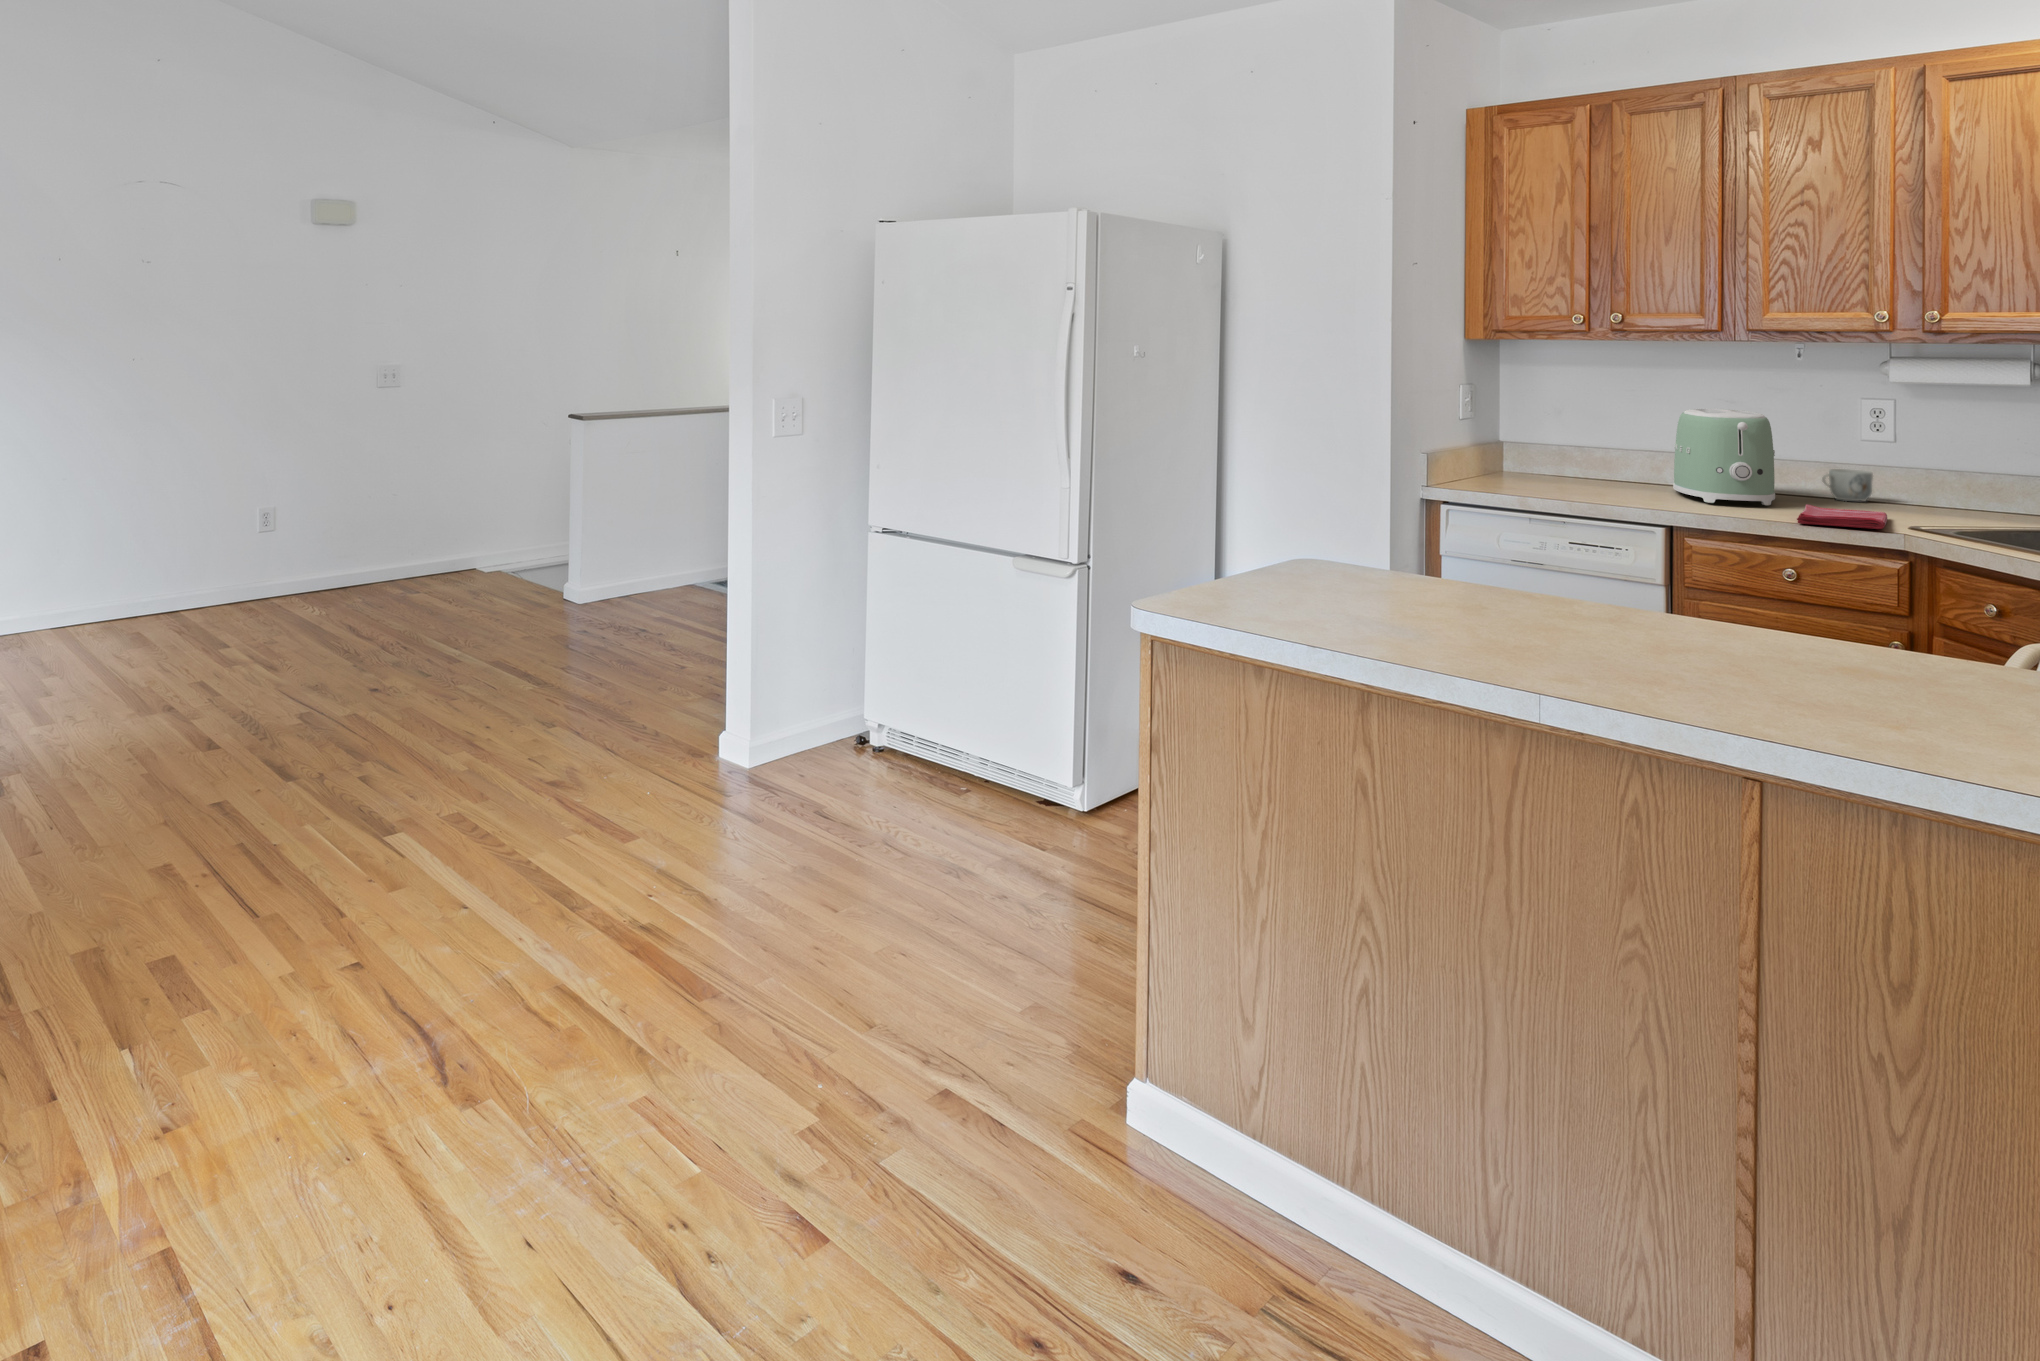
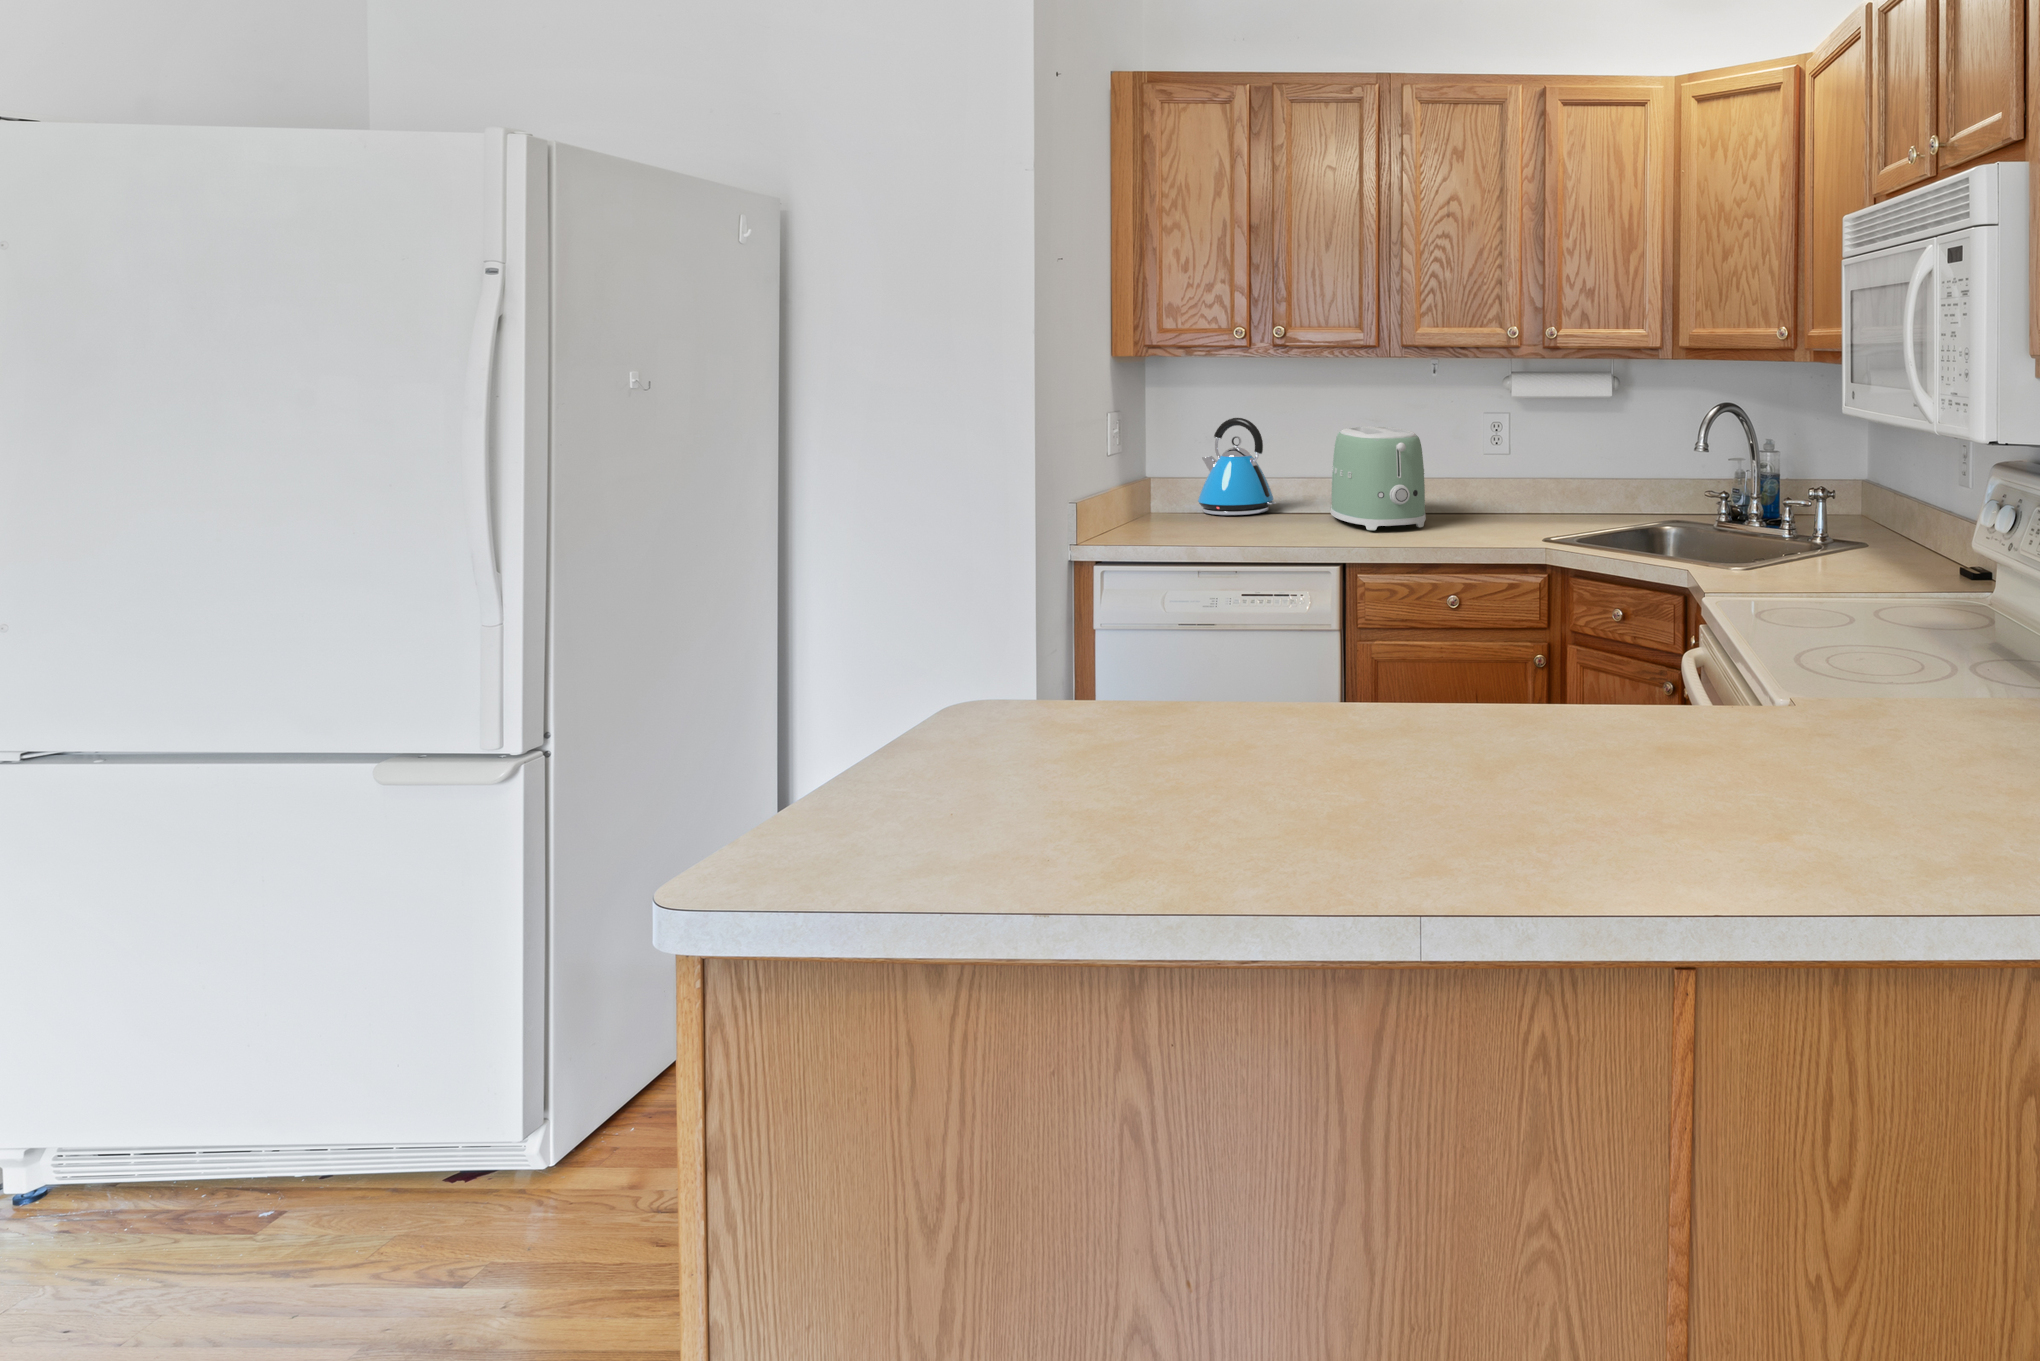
kettle: none [1542,396,1618,482] -> present [1198,418,1276,515]
mug: present [1822,469,1873,501] -> none [1458,480,1496,512]
dish towel: present [1797,504,1887,529] -> none [1454,524,1529,548]

